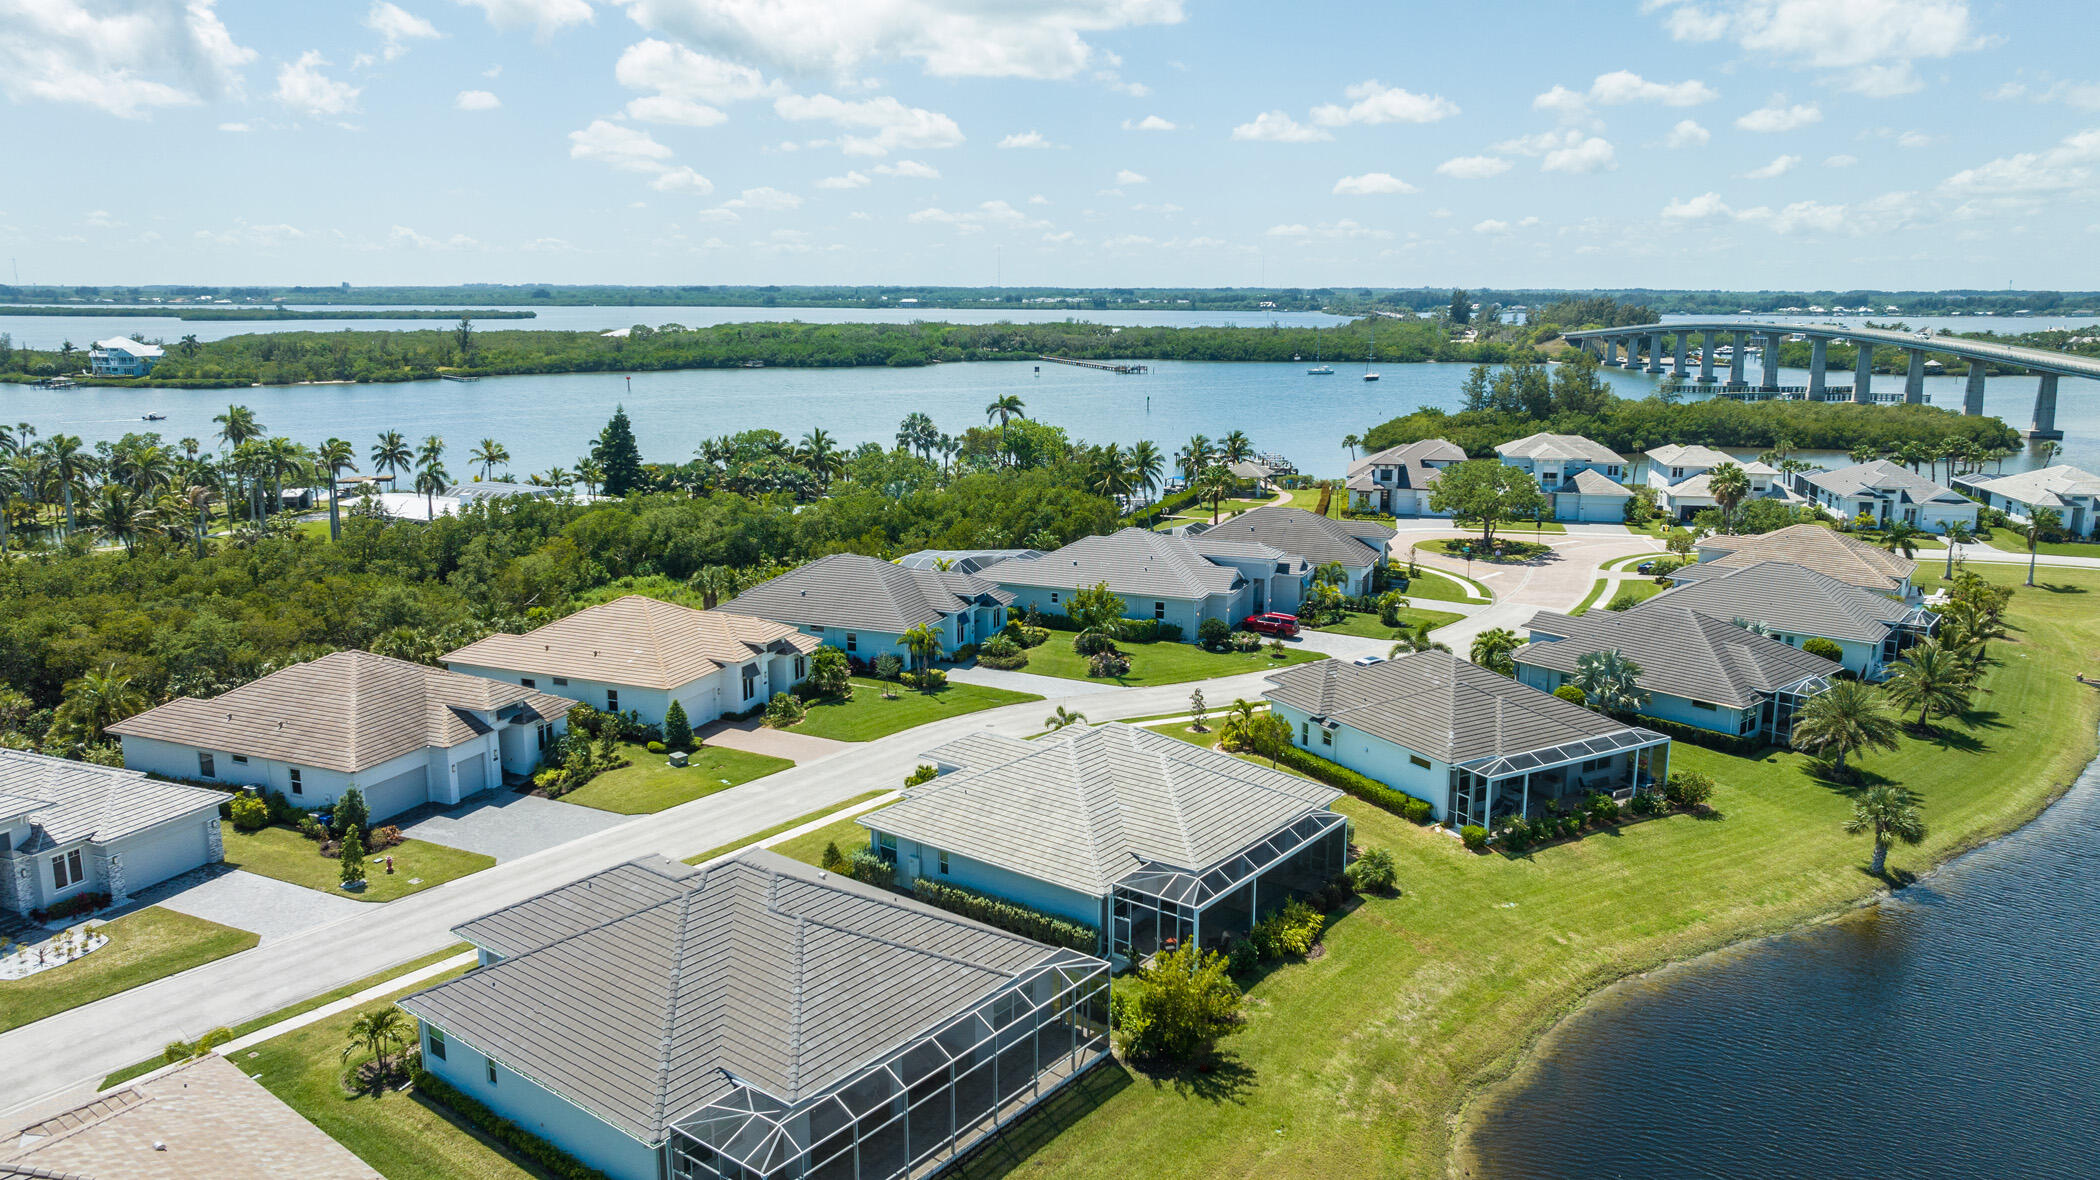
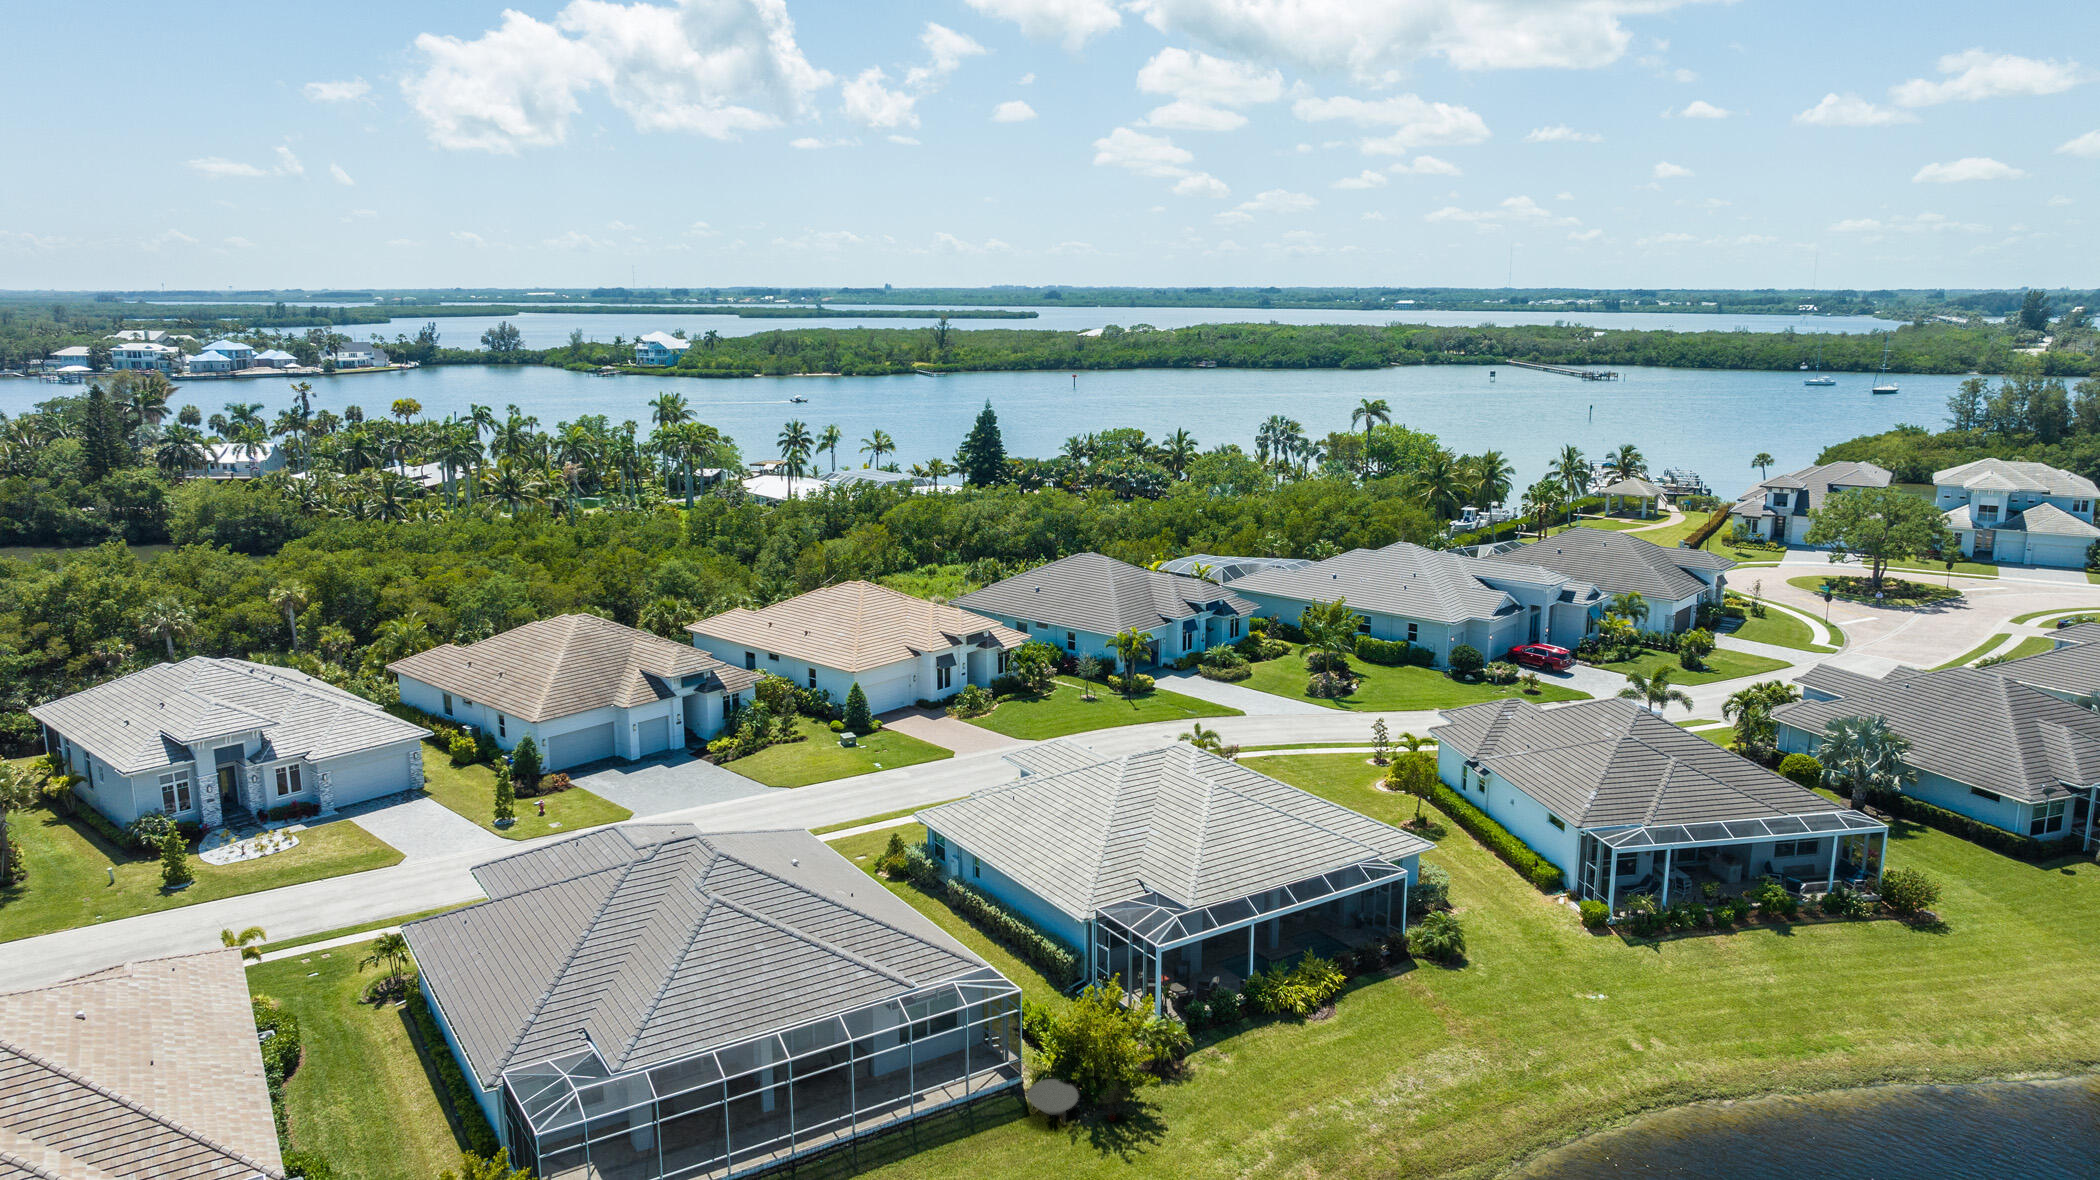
round table: none [1127,1043,1175,1084] -> present [1028,1079,1078,1126]

